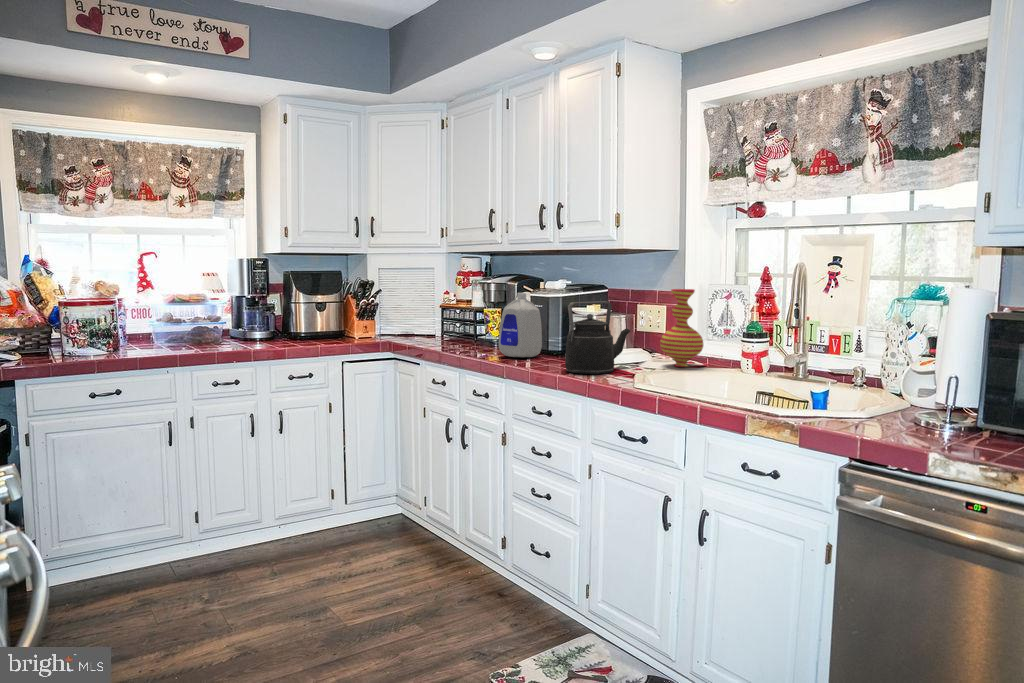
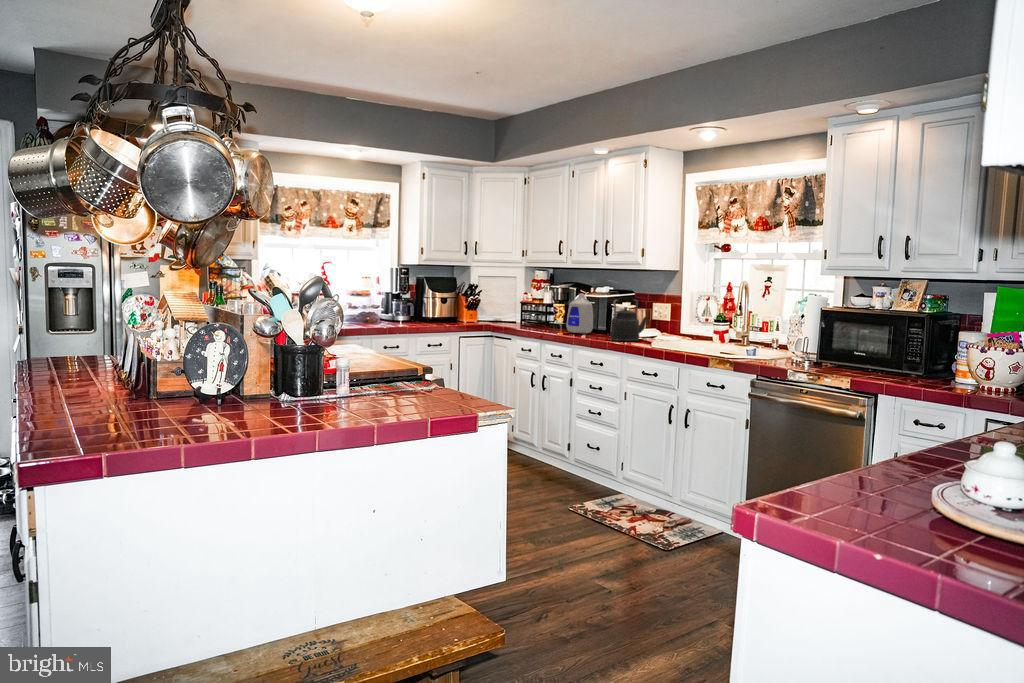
vase: present [660,289,703,367] -> none [666,294,692,339]

